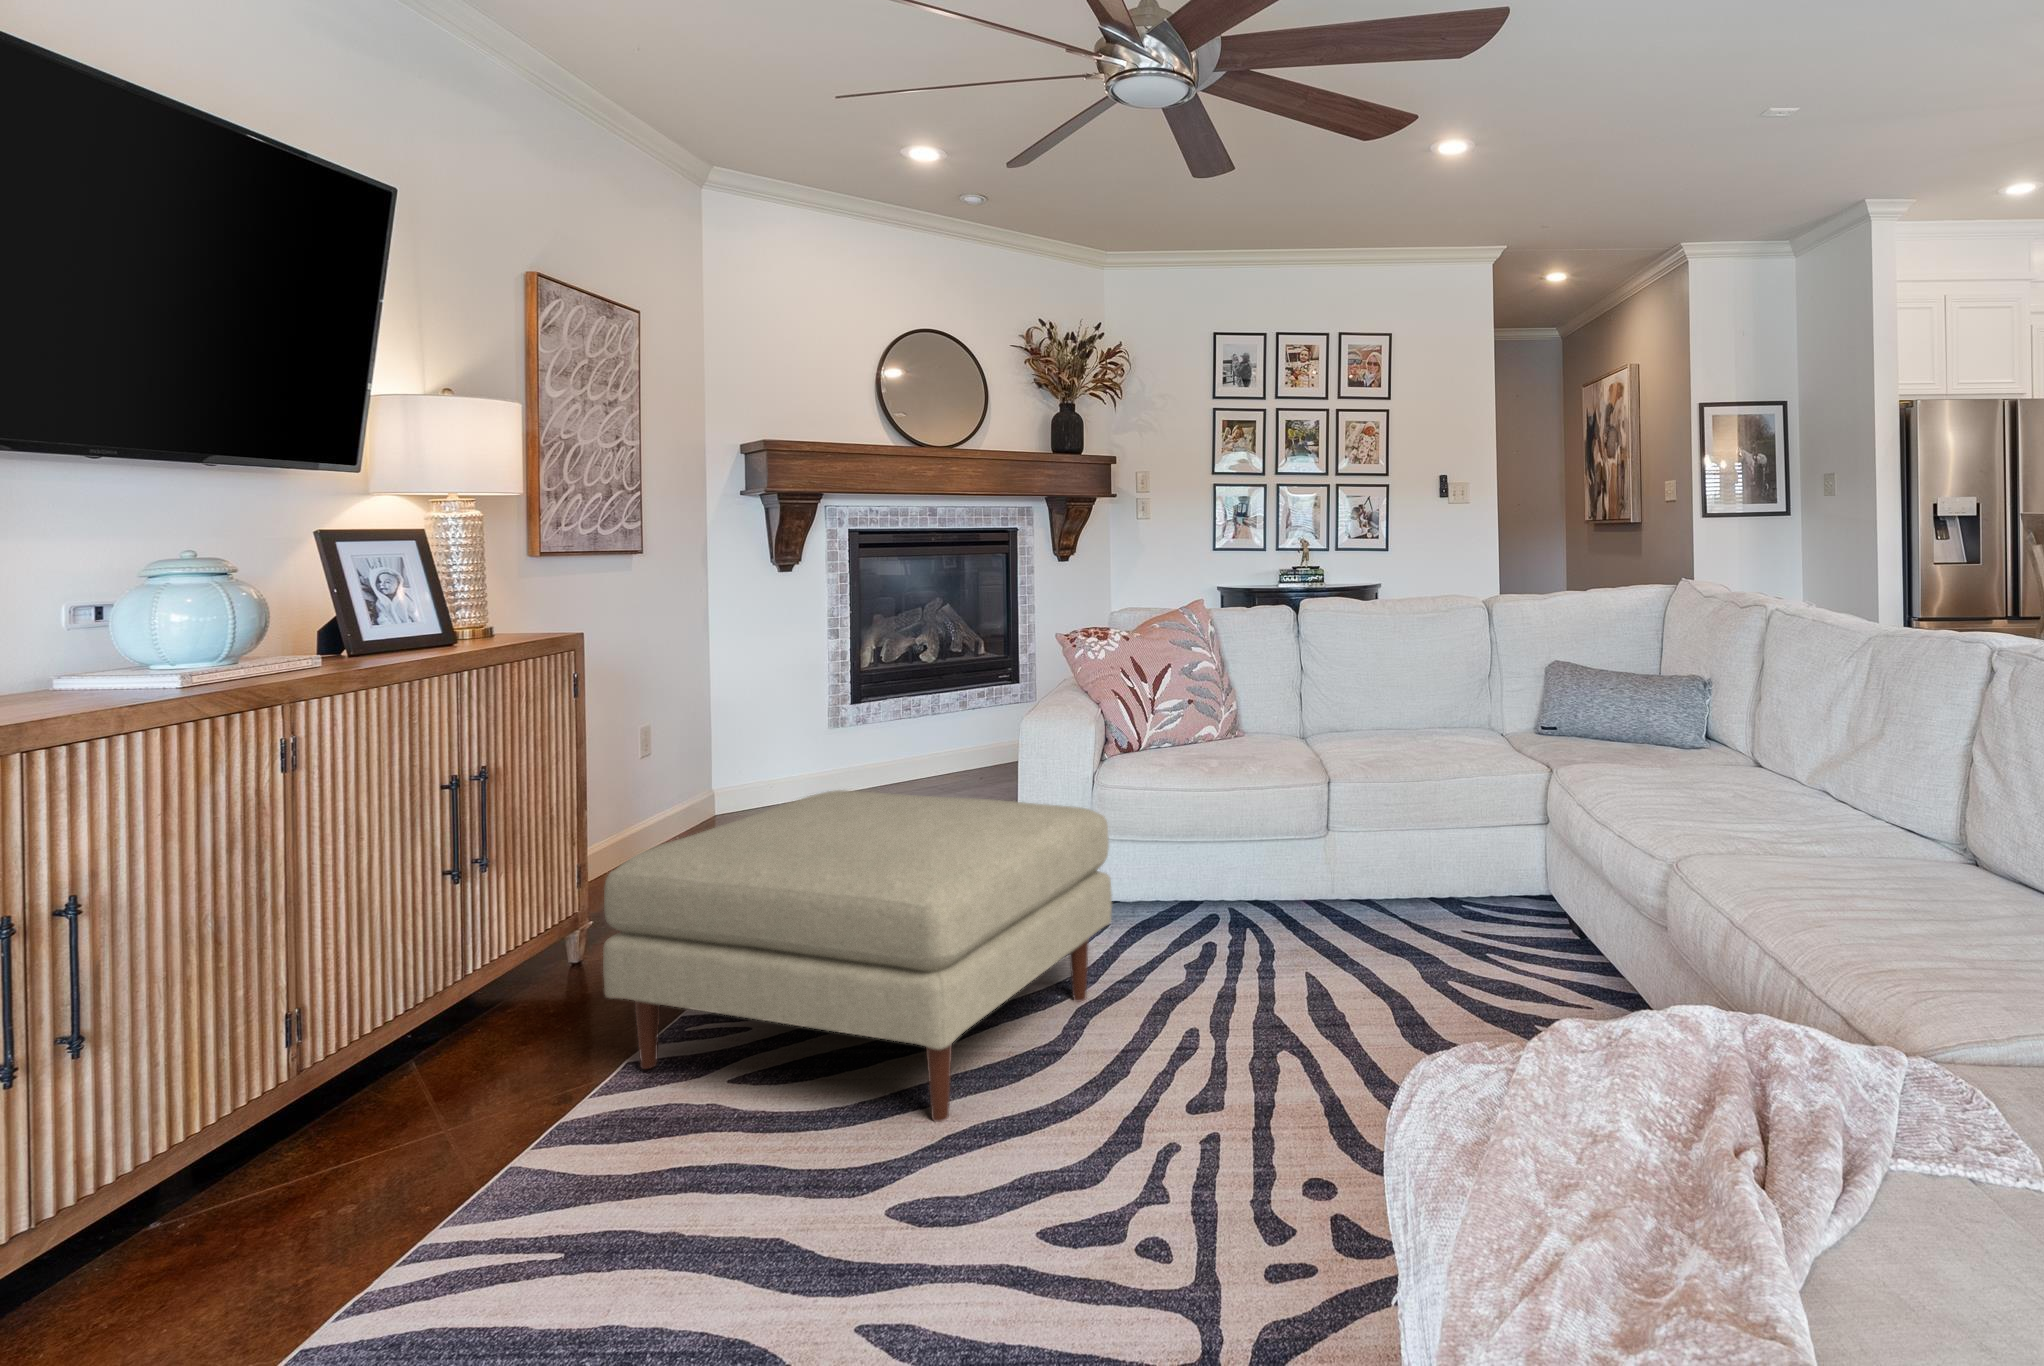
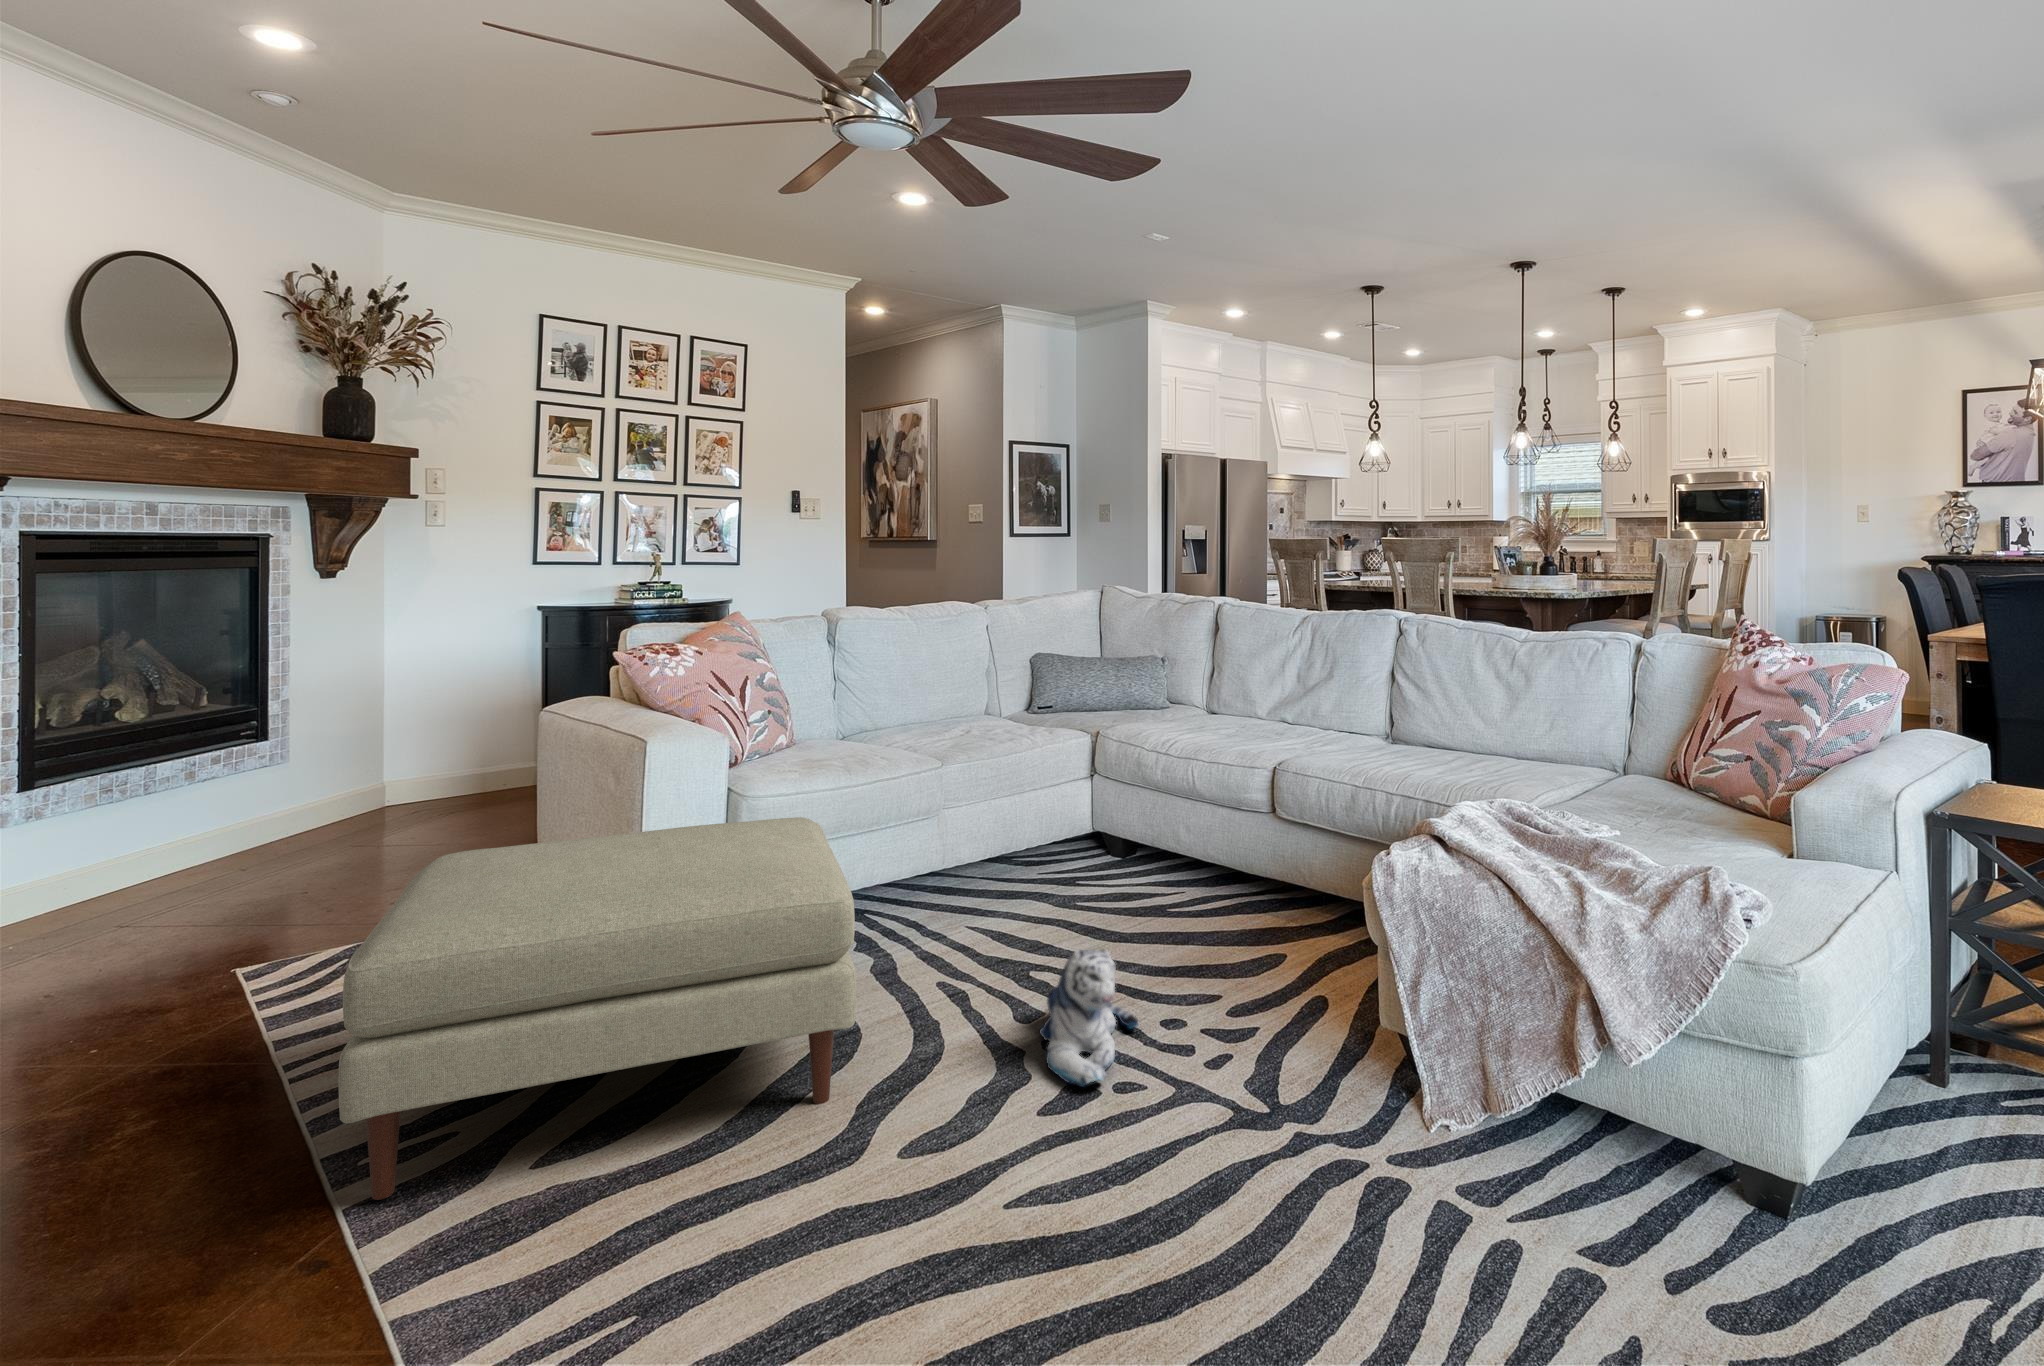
plush toy: none [1117,1041,1300,1232] -> present [1040,949,1138,1087]

